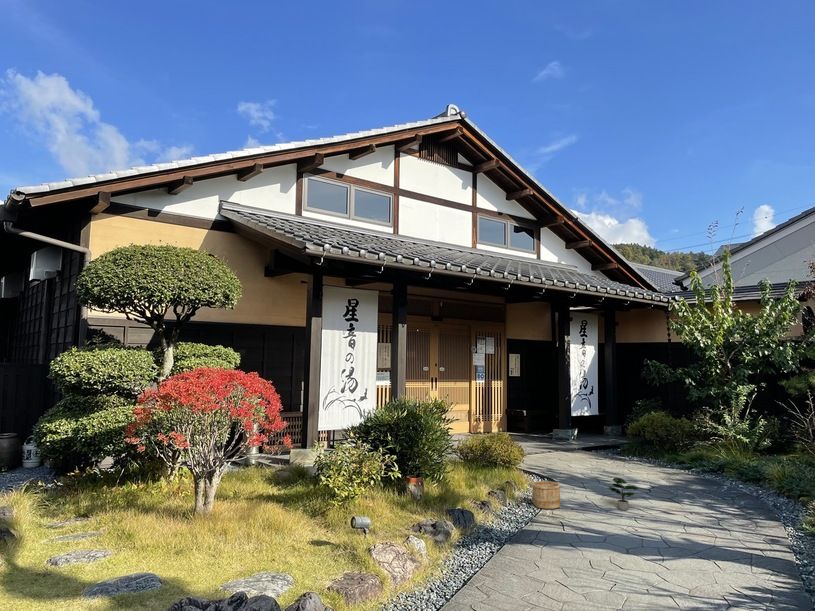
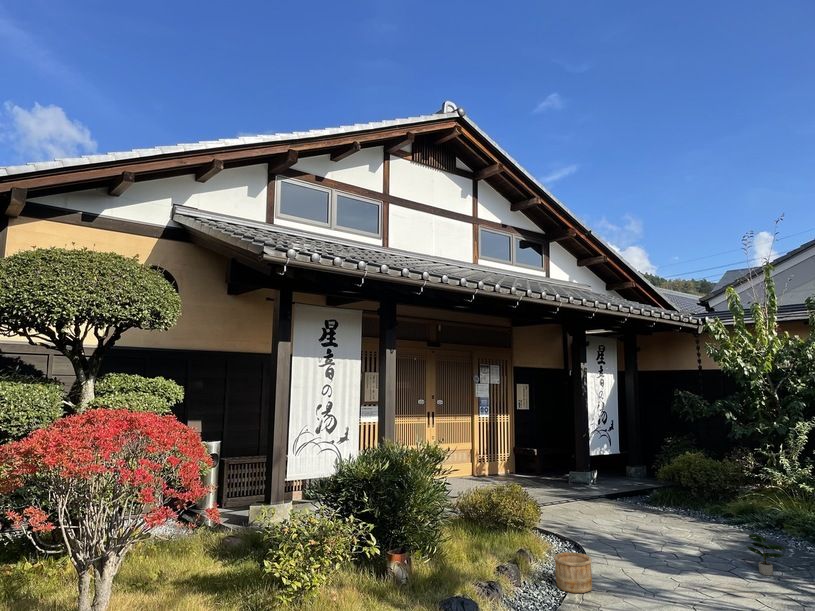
potted plant: present [609,478,639,510] -> present [746,534,785,576]

